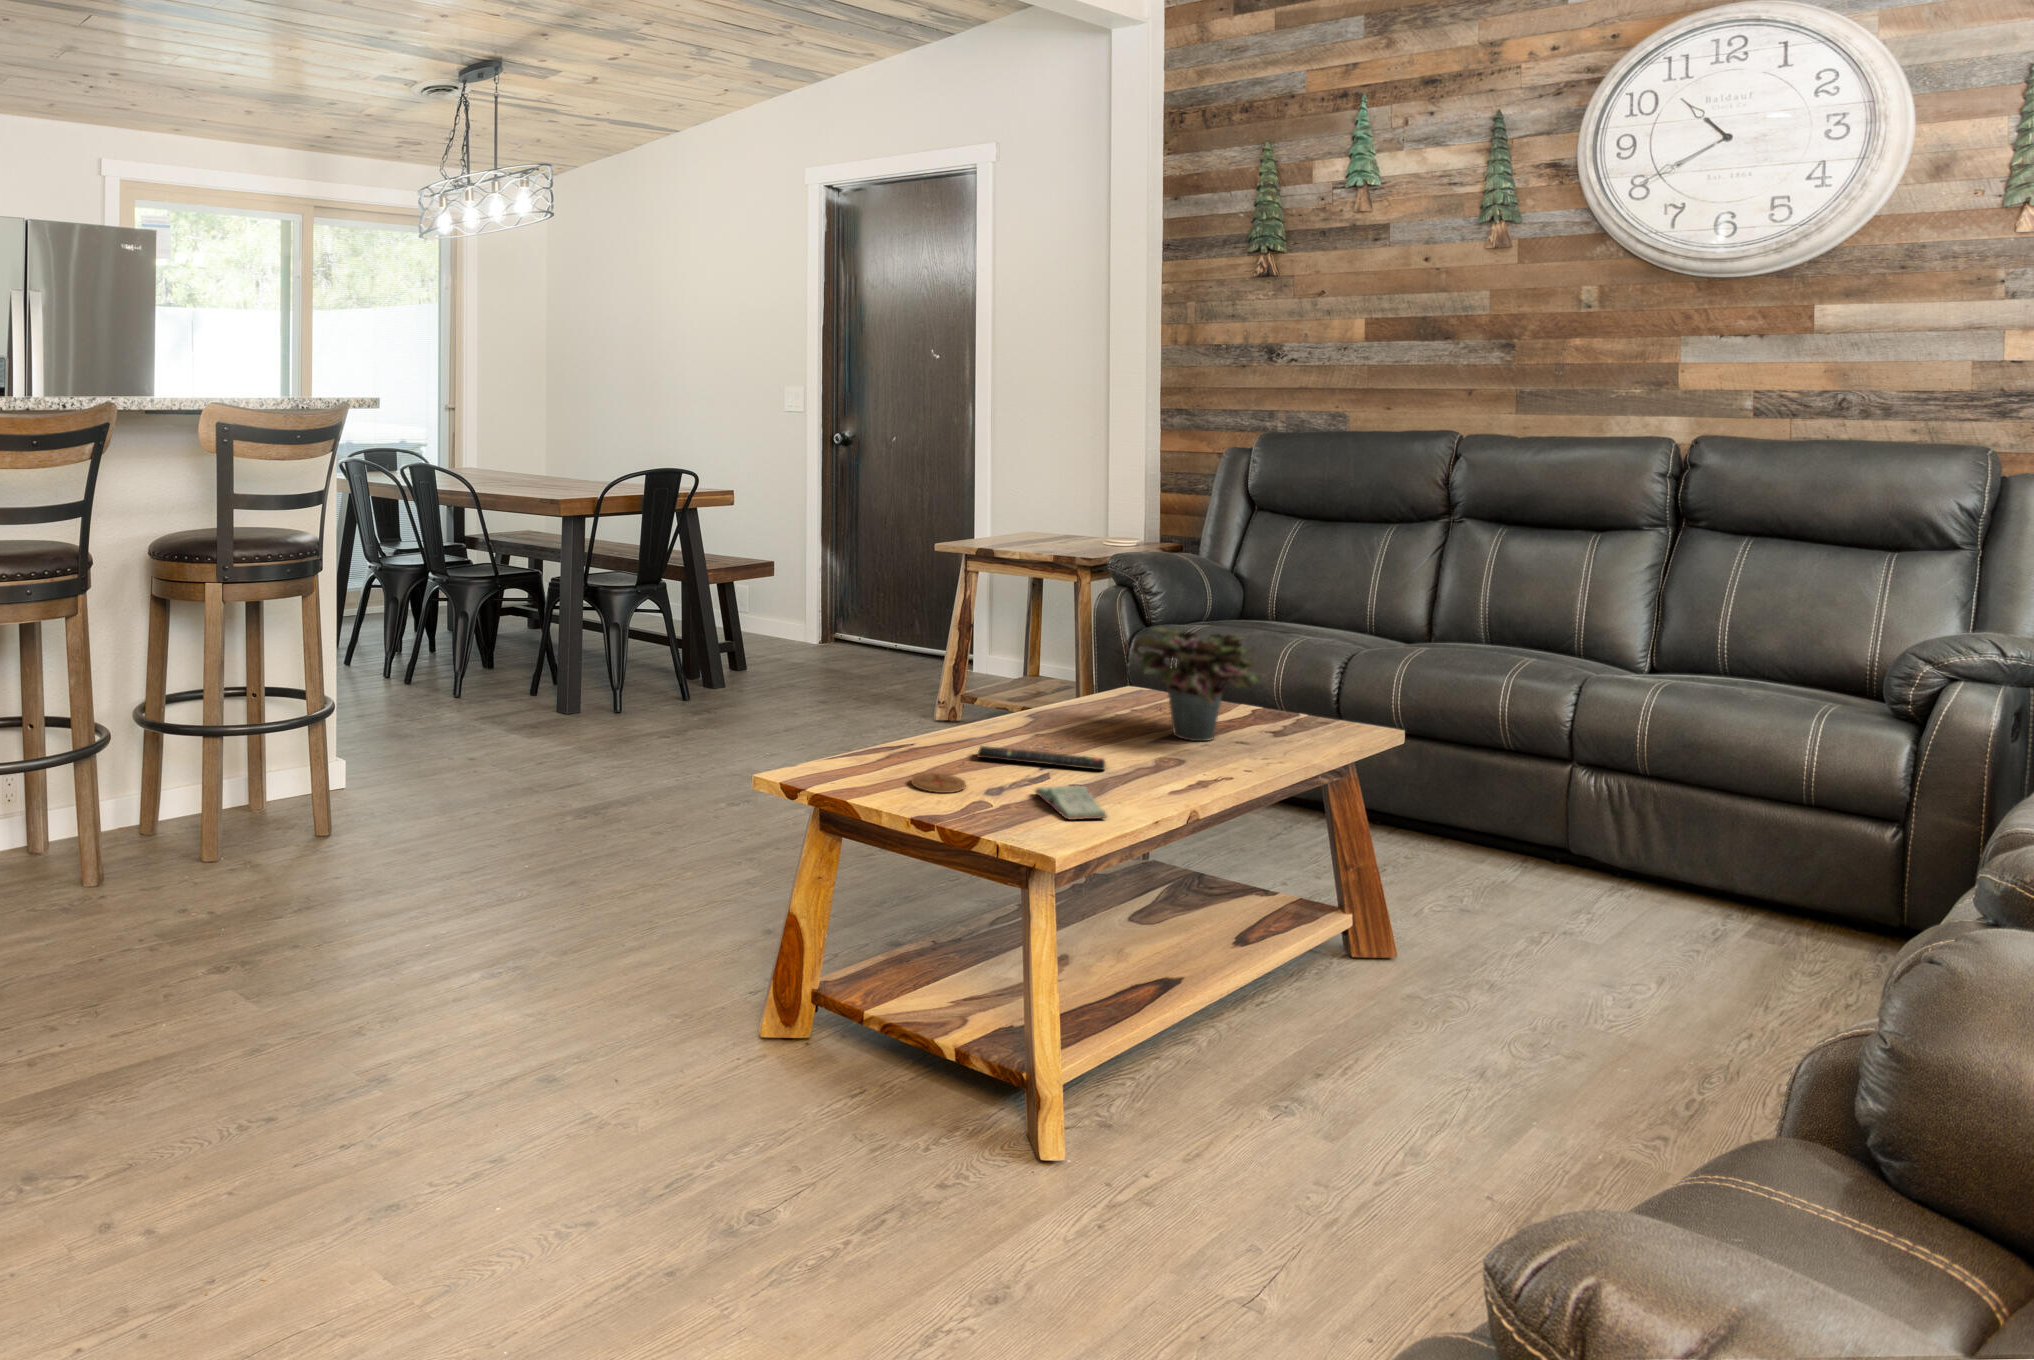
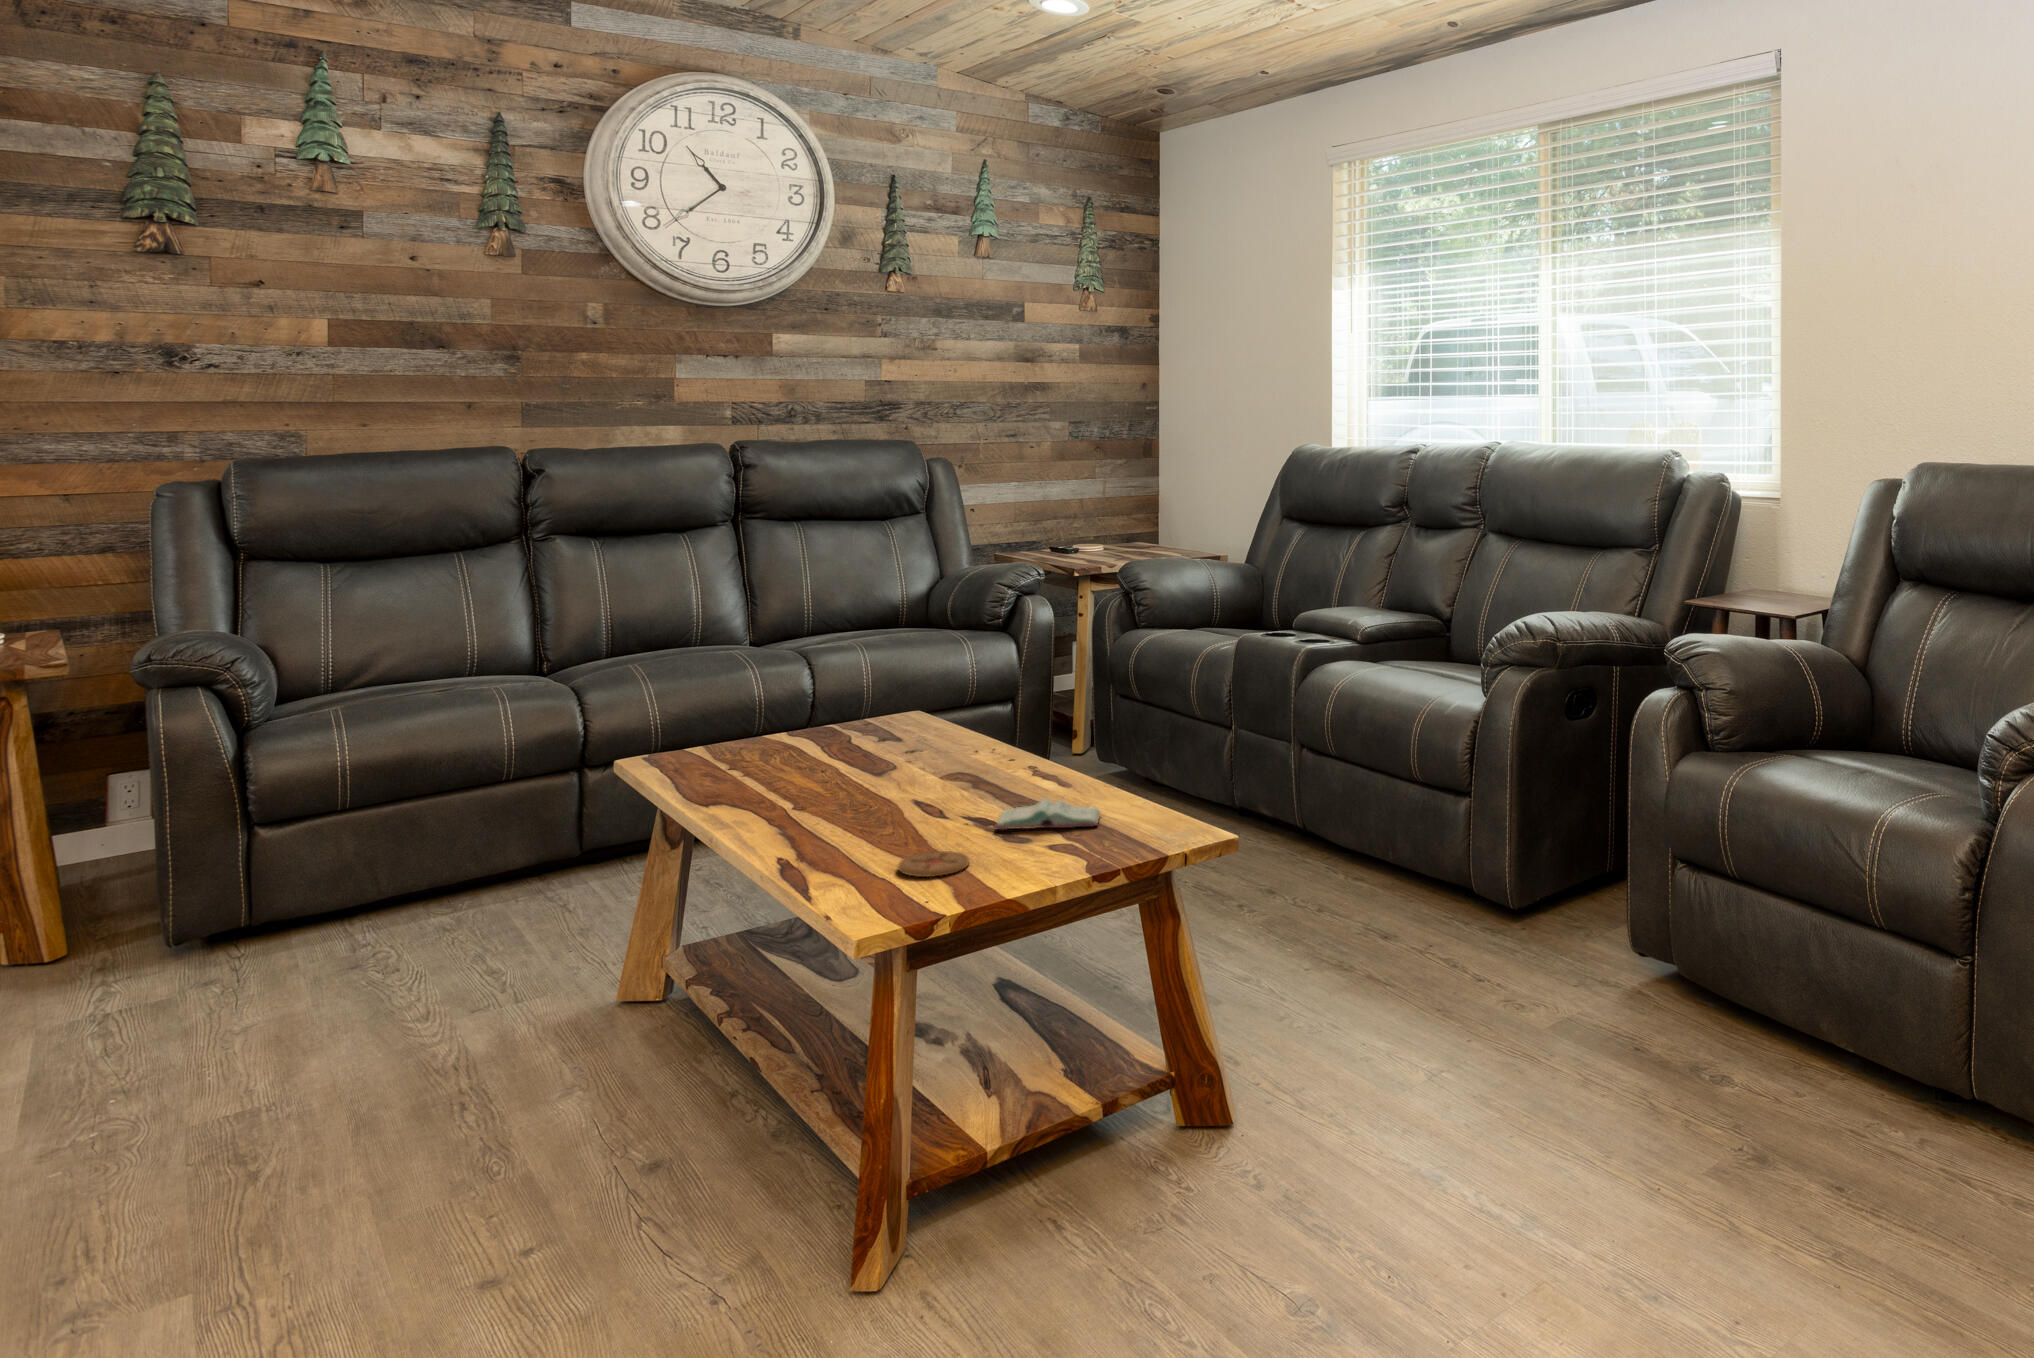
potted plant: present [1132,626,1261,741] -> none [718,644,918,771]
remote control: present [978,746,1106,770] -> none [809,794,930,843]

